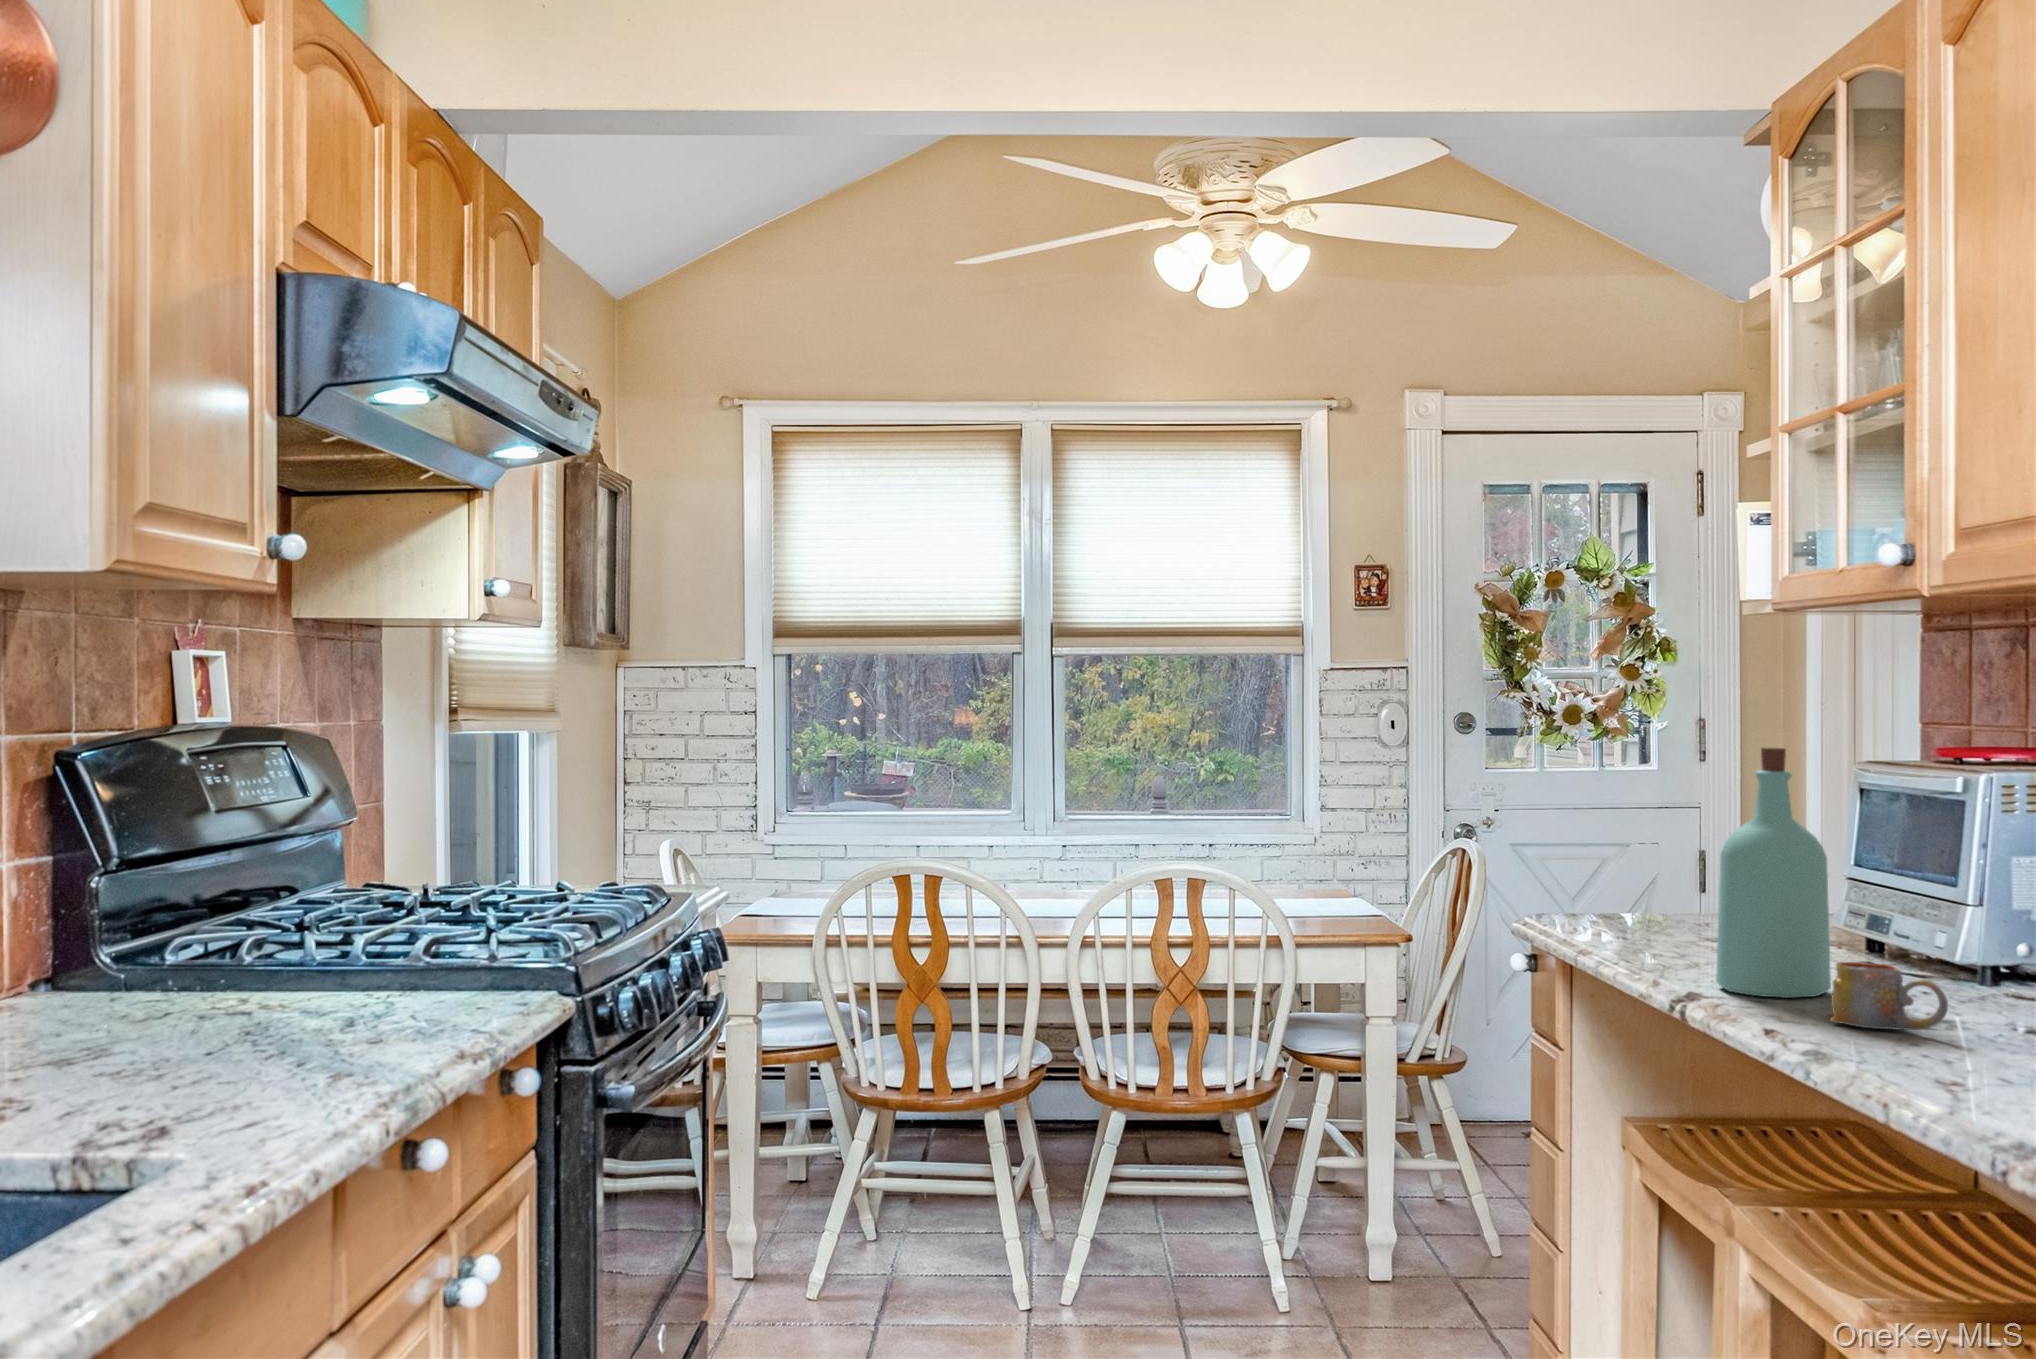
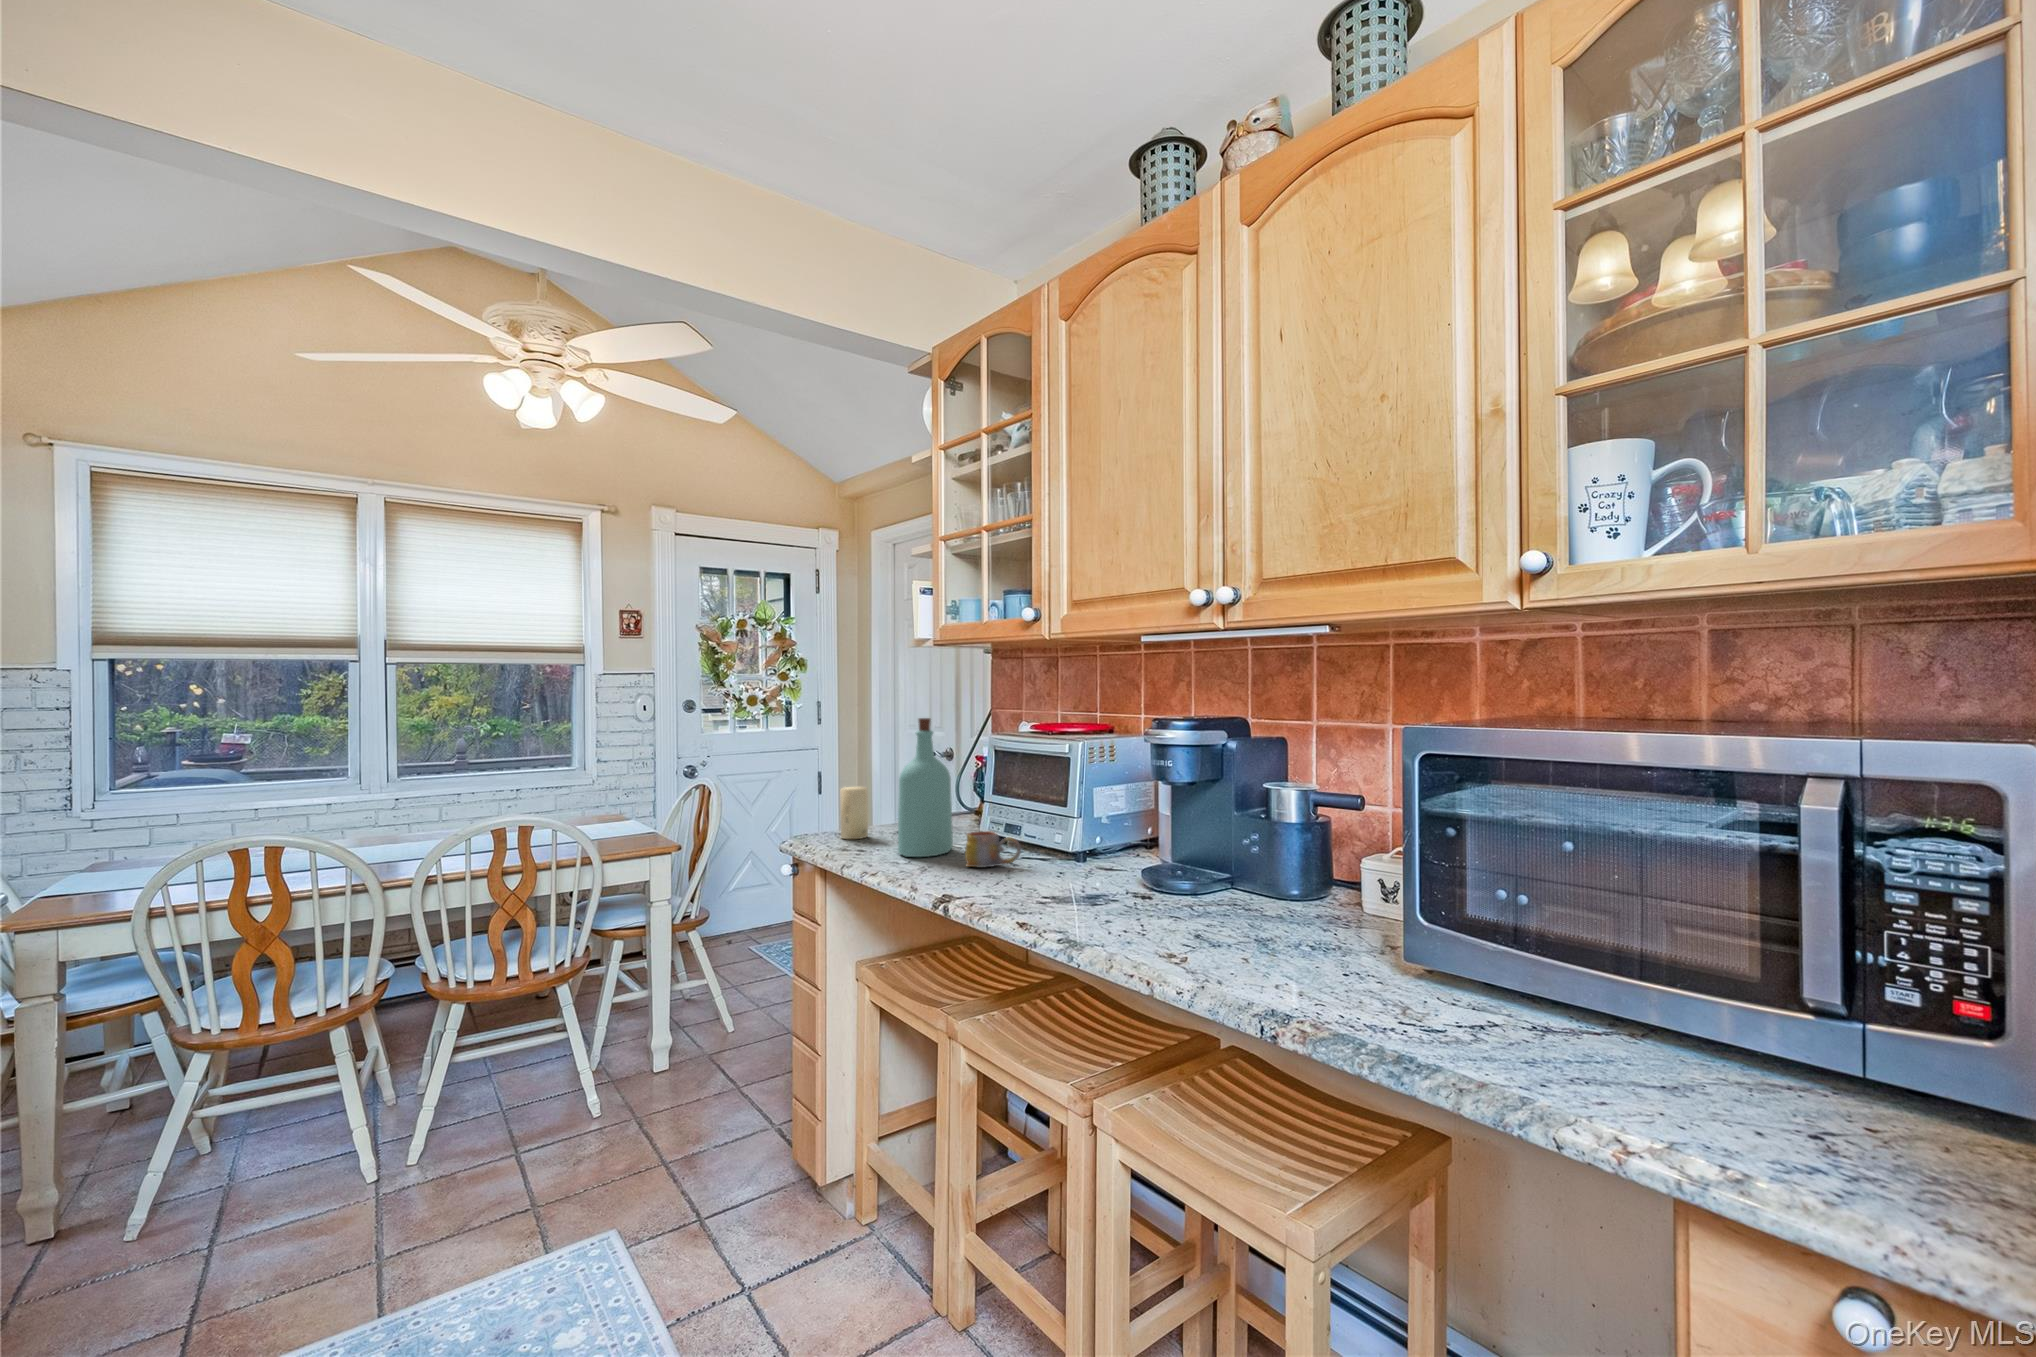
candle: none [1634,863,1684,955] -> present [840,787,868,839]

